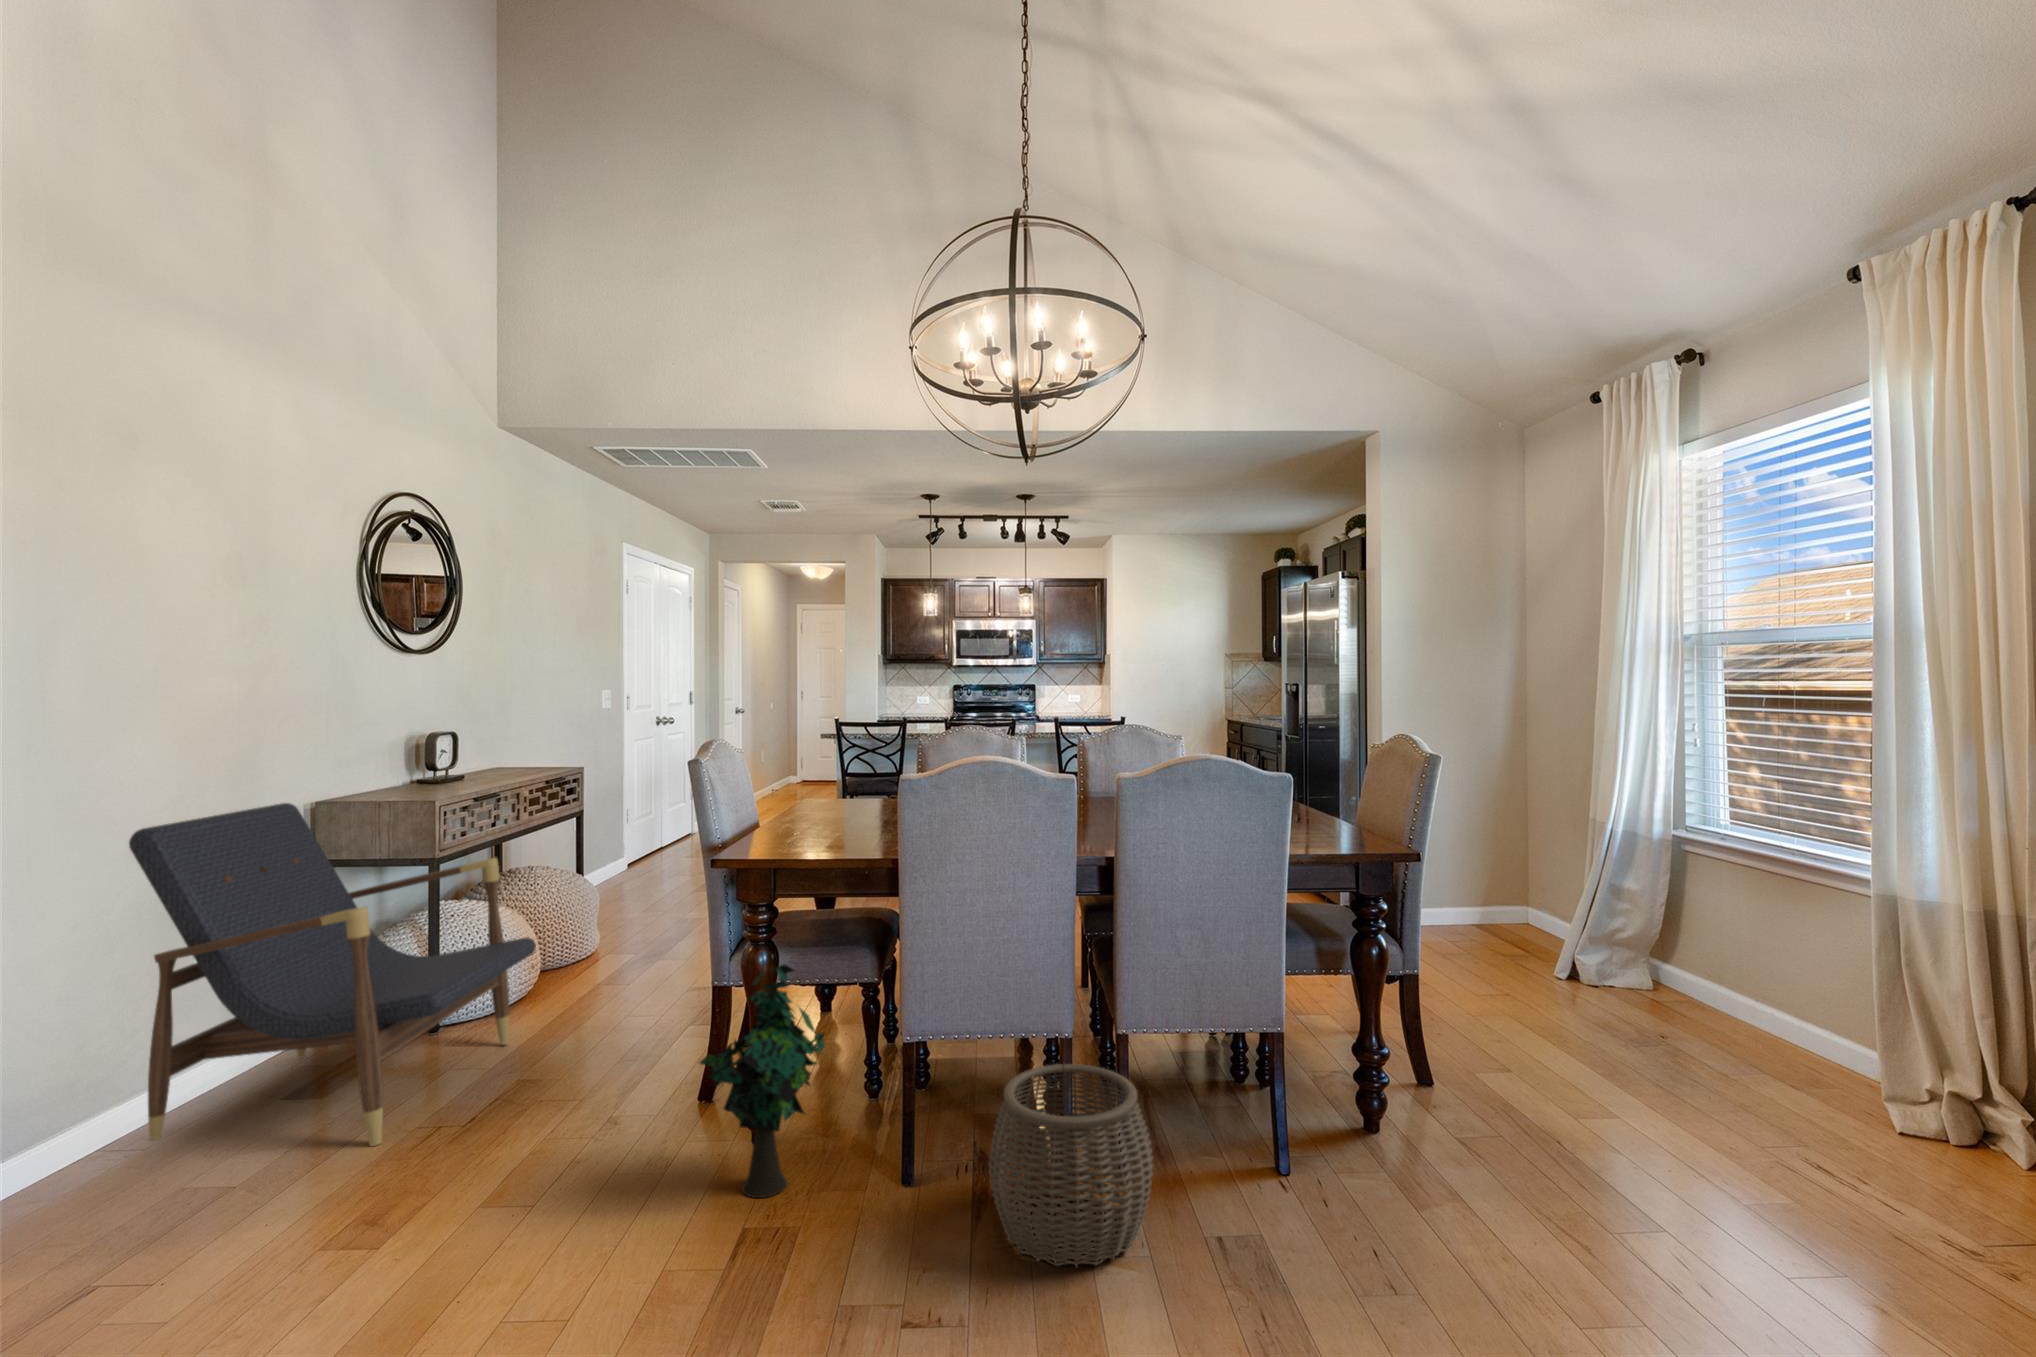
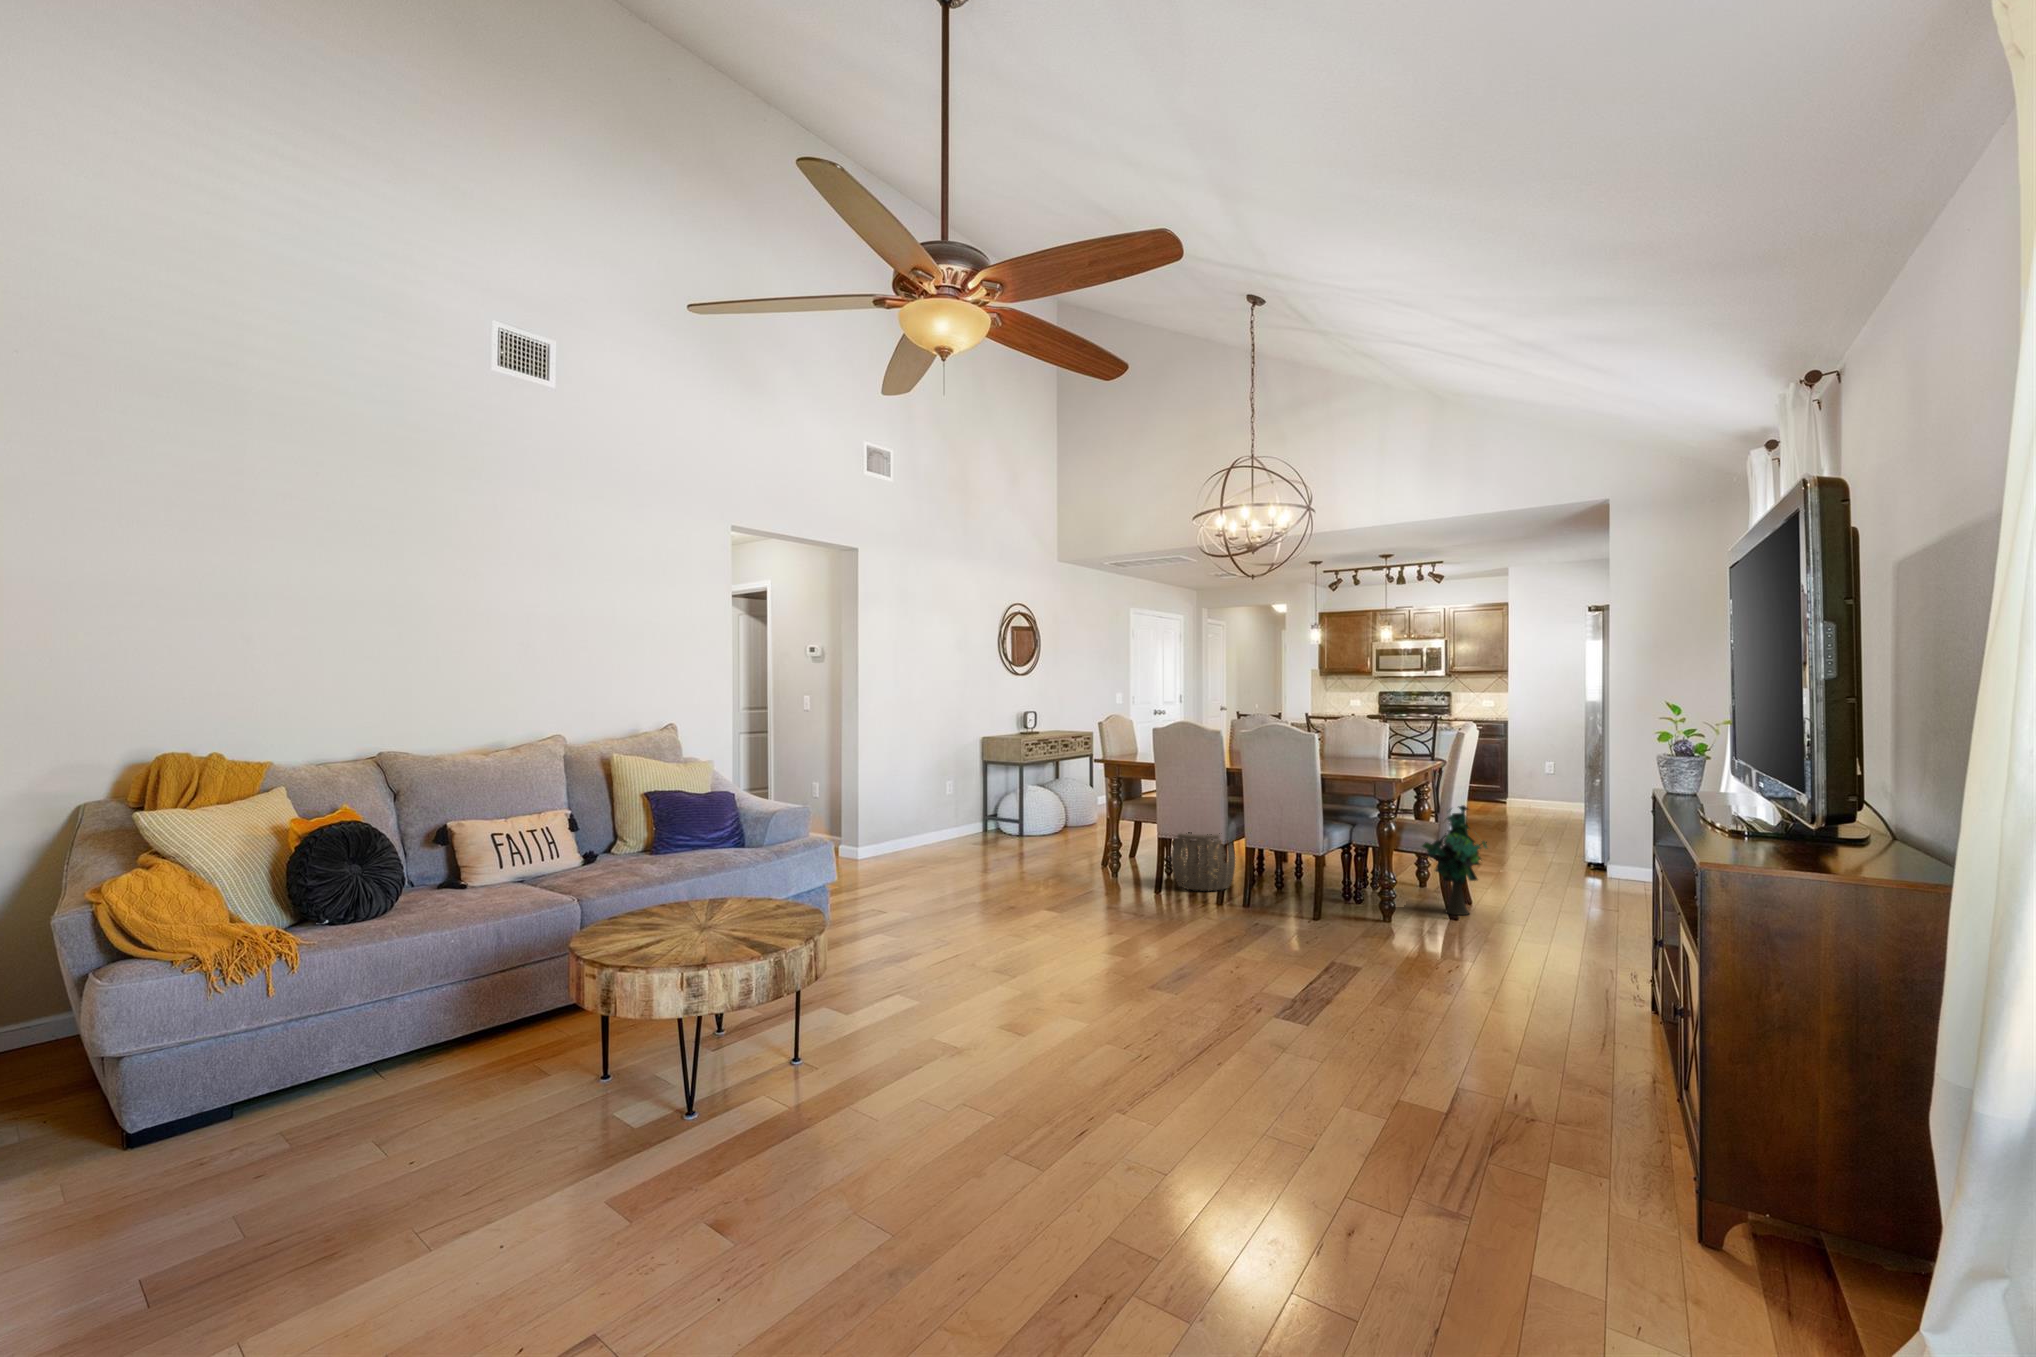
lounge chair: present [129,803,536,1146] -> none [928,735,1055,852]
decorative plant: present [700,964,825,1198] -> present [1422,805,1487,915]

